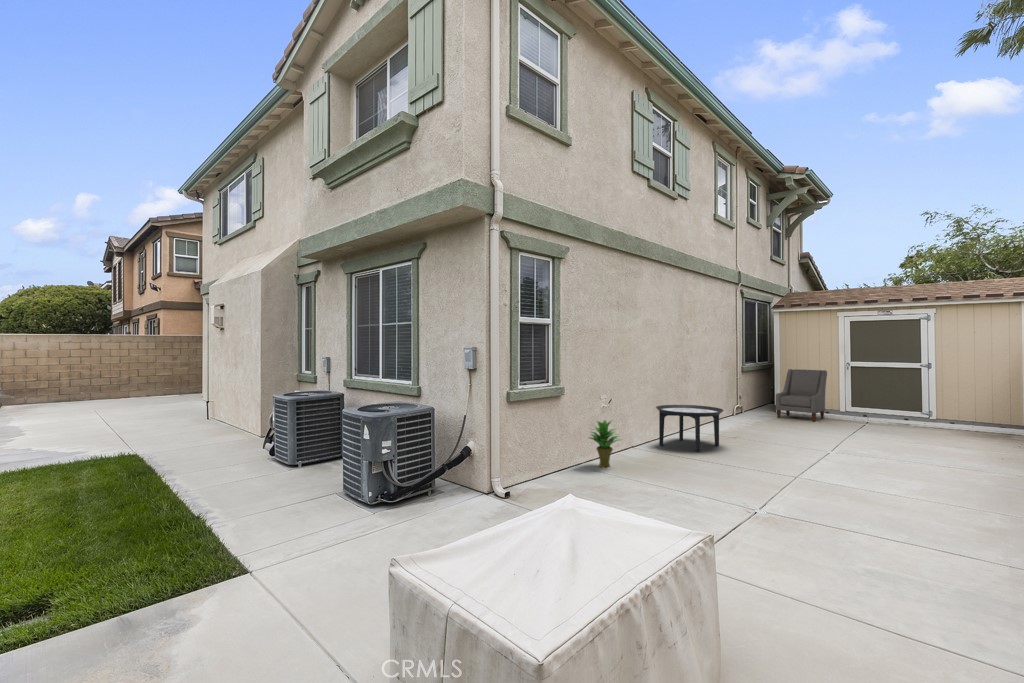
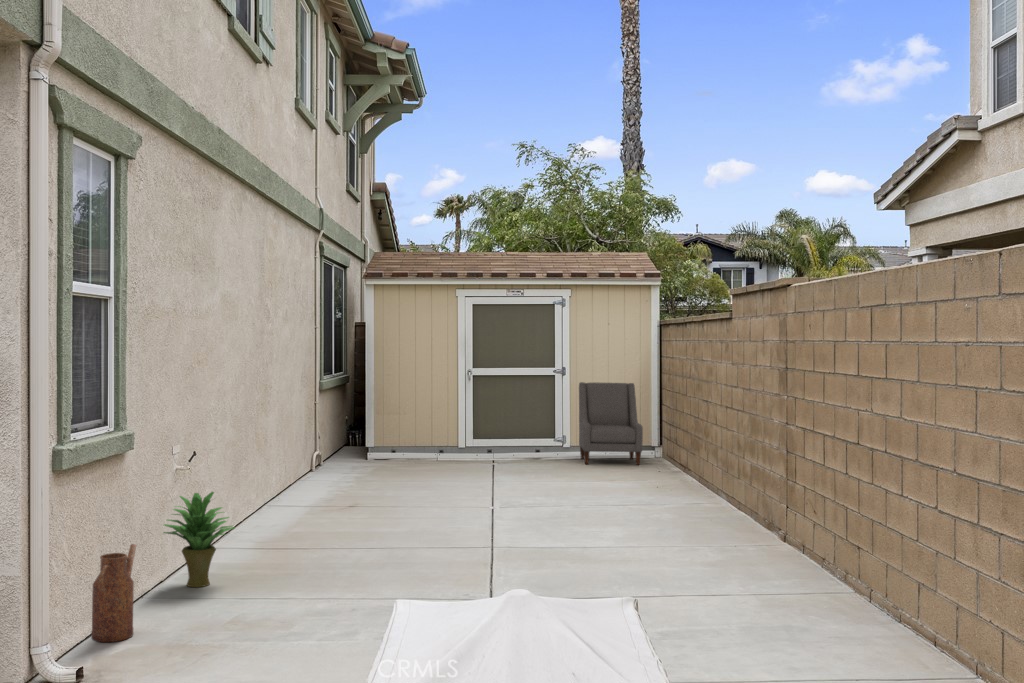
chair: present [776,369,827,421] -> present [579,382,643,465]
round table: present [656,405,724,452] -> none [240,451,359,533]
watering can: none [533,440,559,484] -> present [91,544,136,642]

